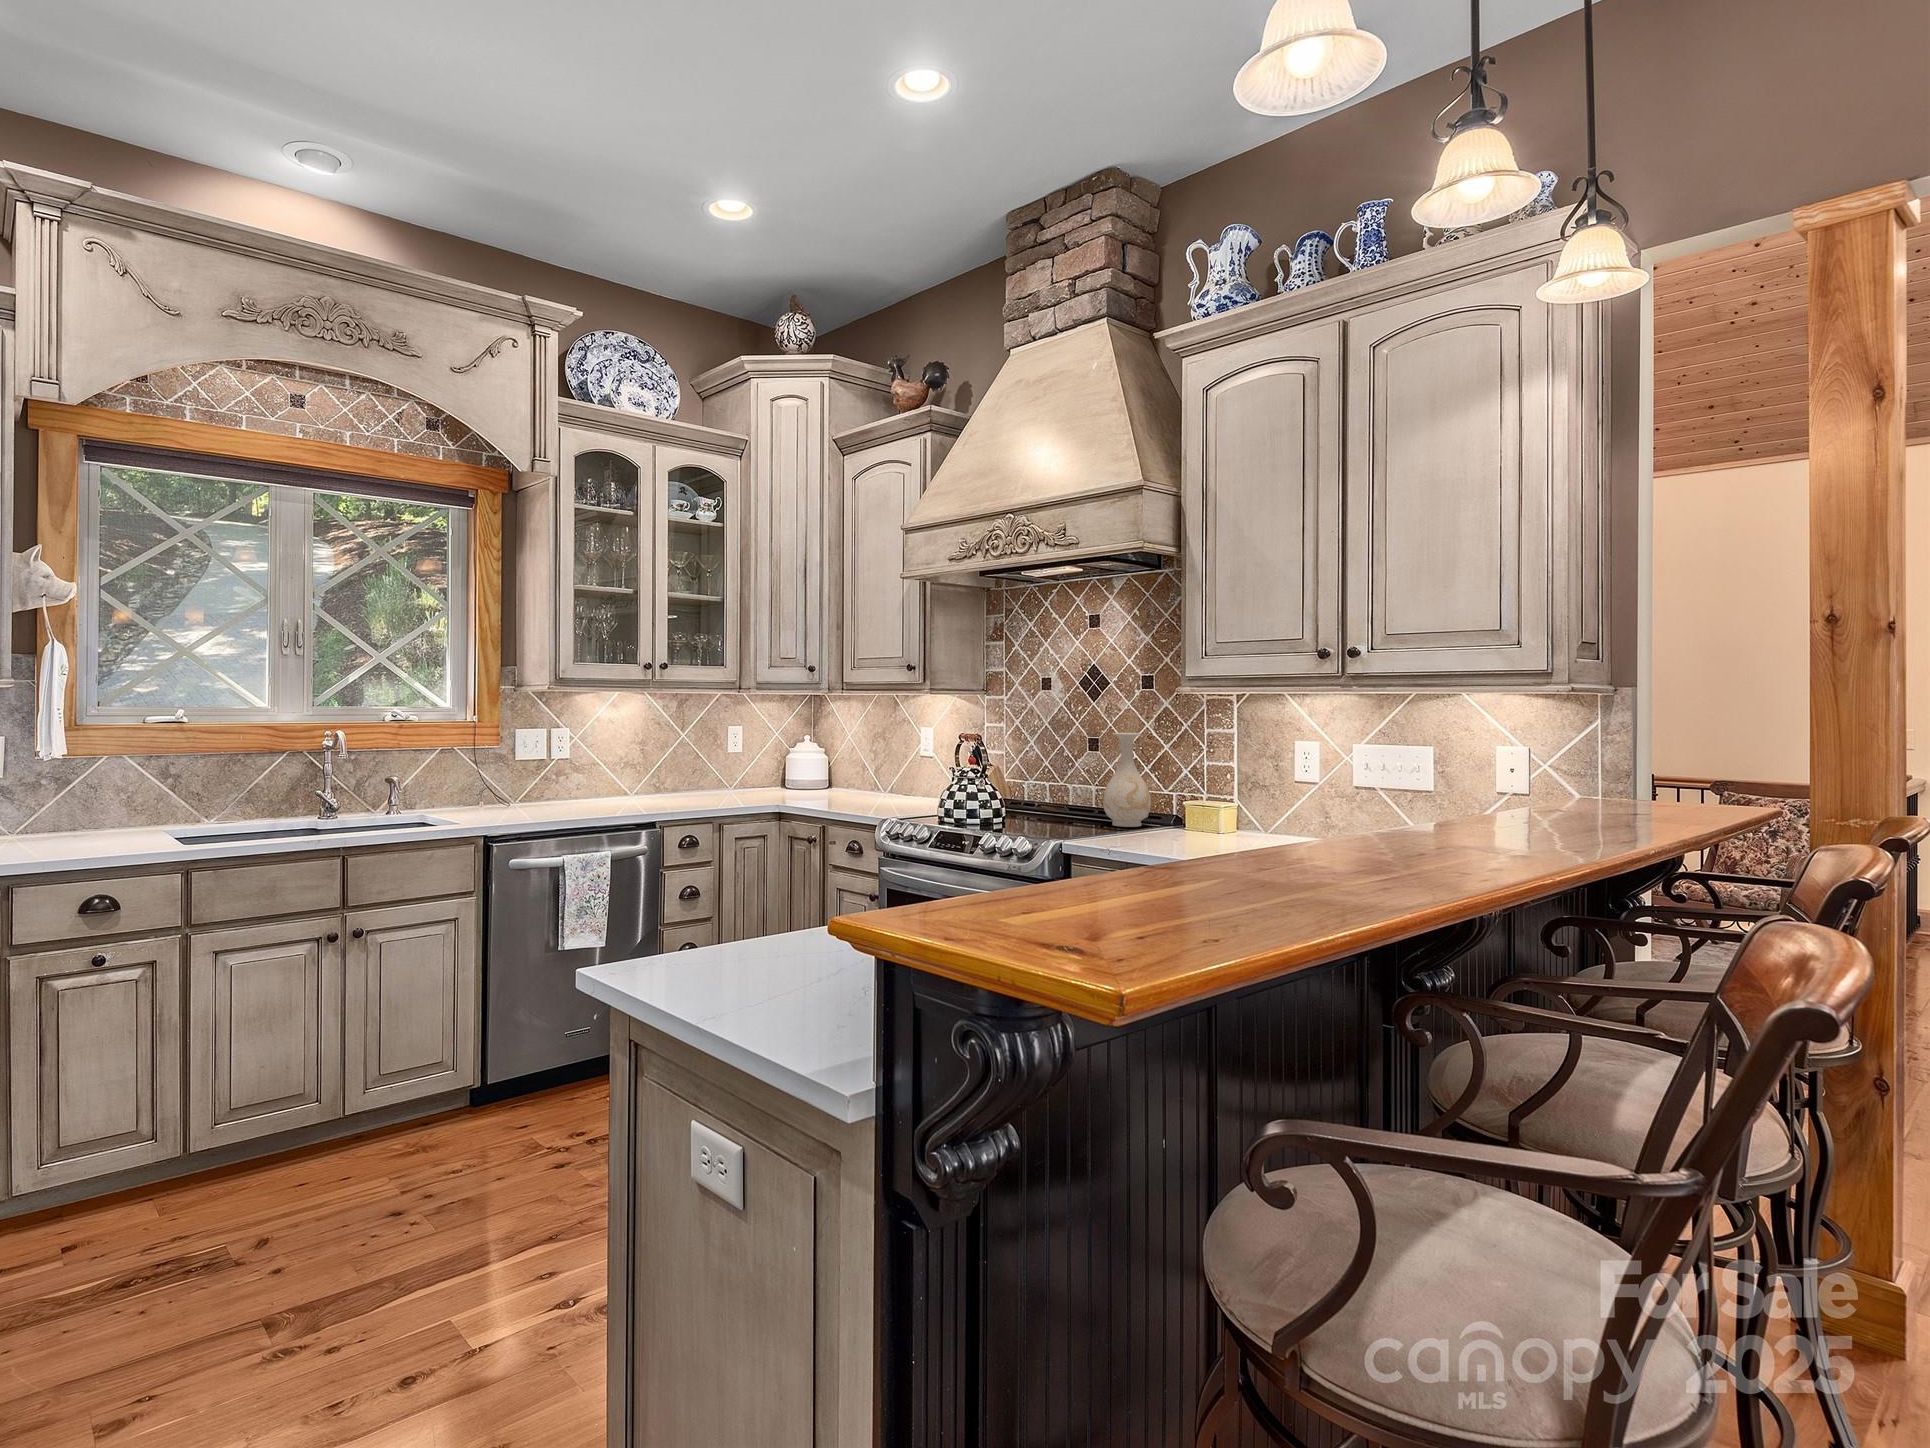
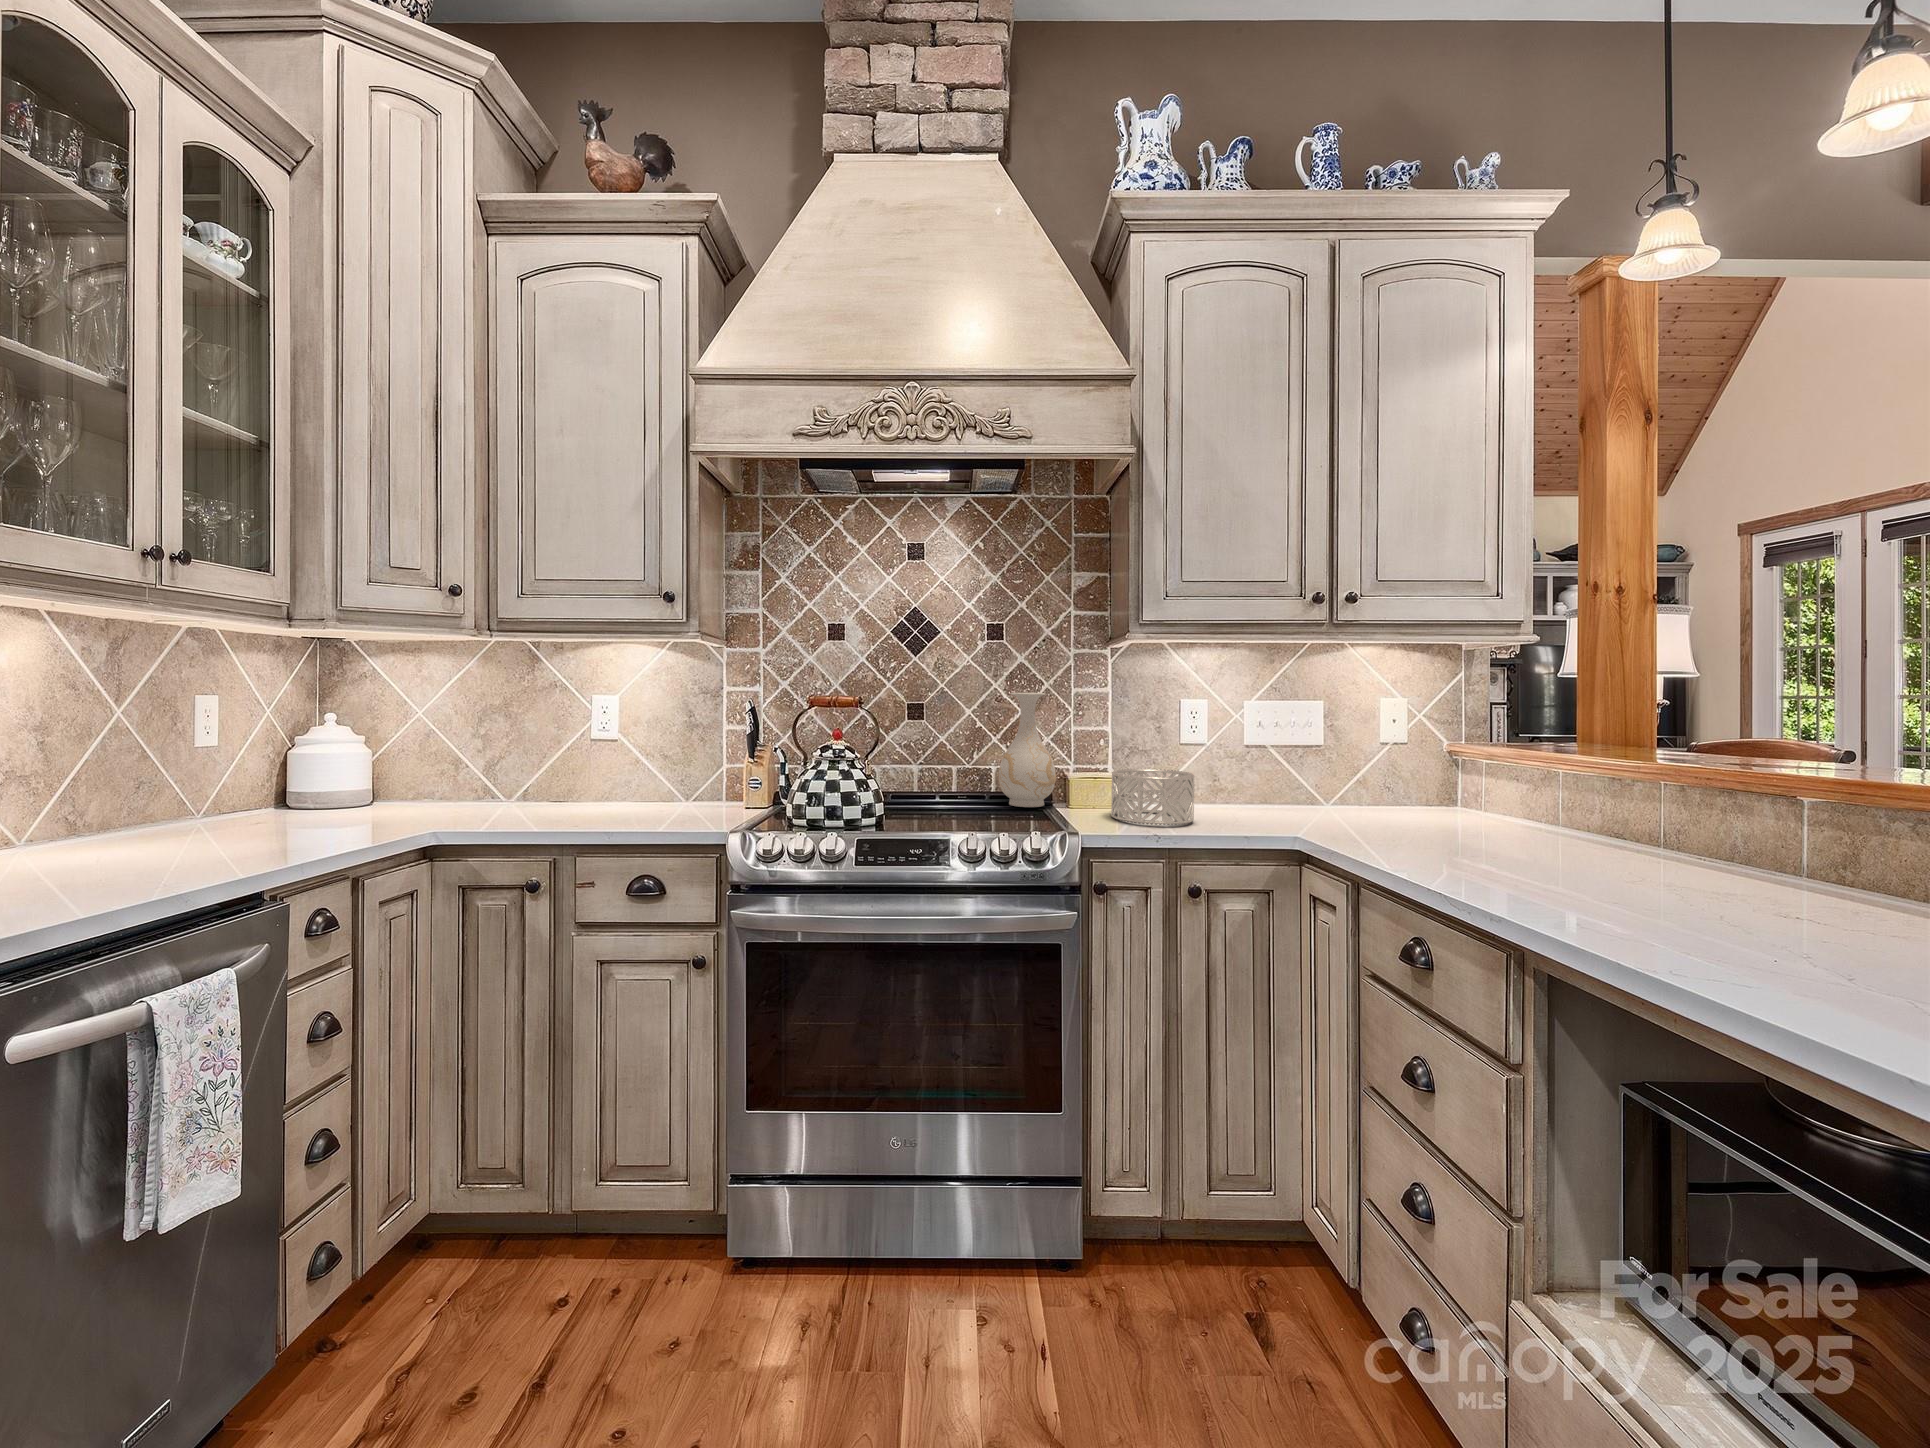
decorative bowl: none [1144,799,1214,846] -> present [1111,769,1194,825]

